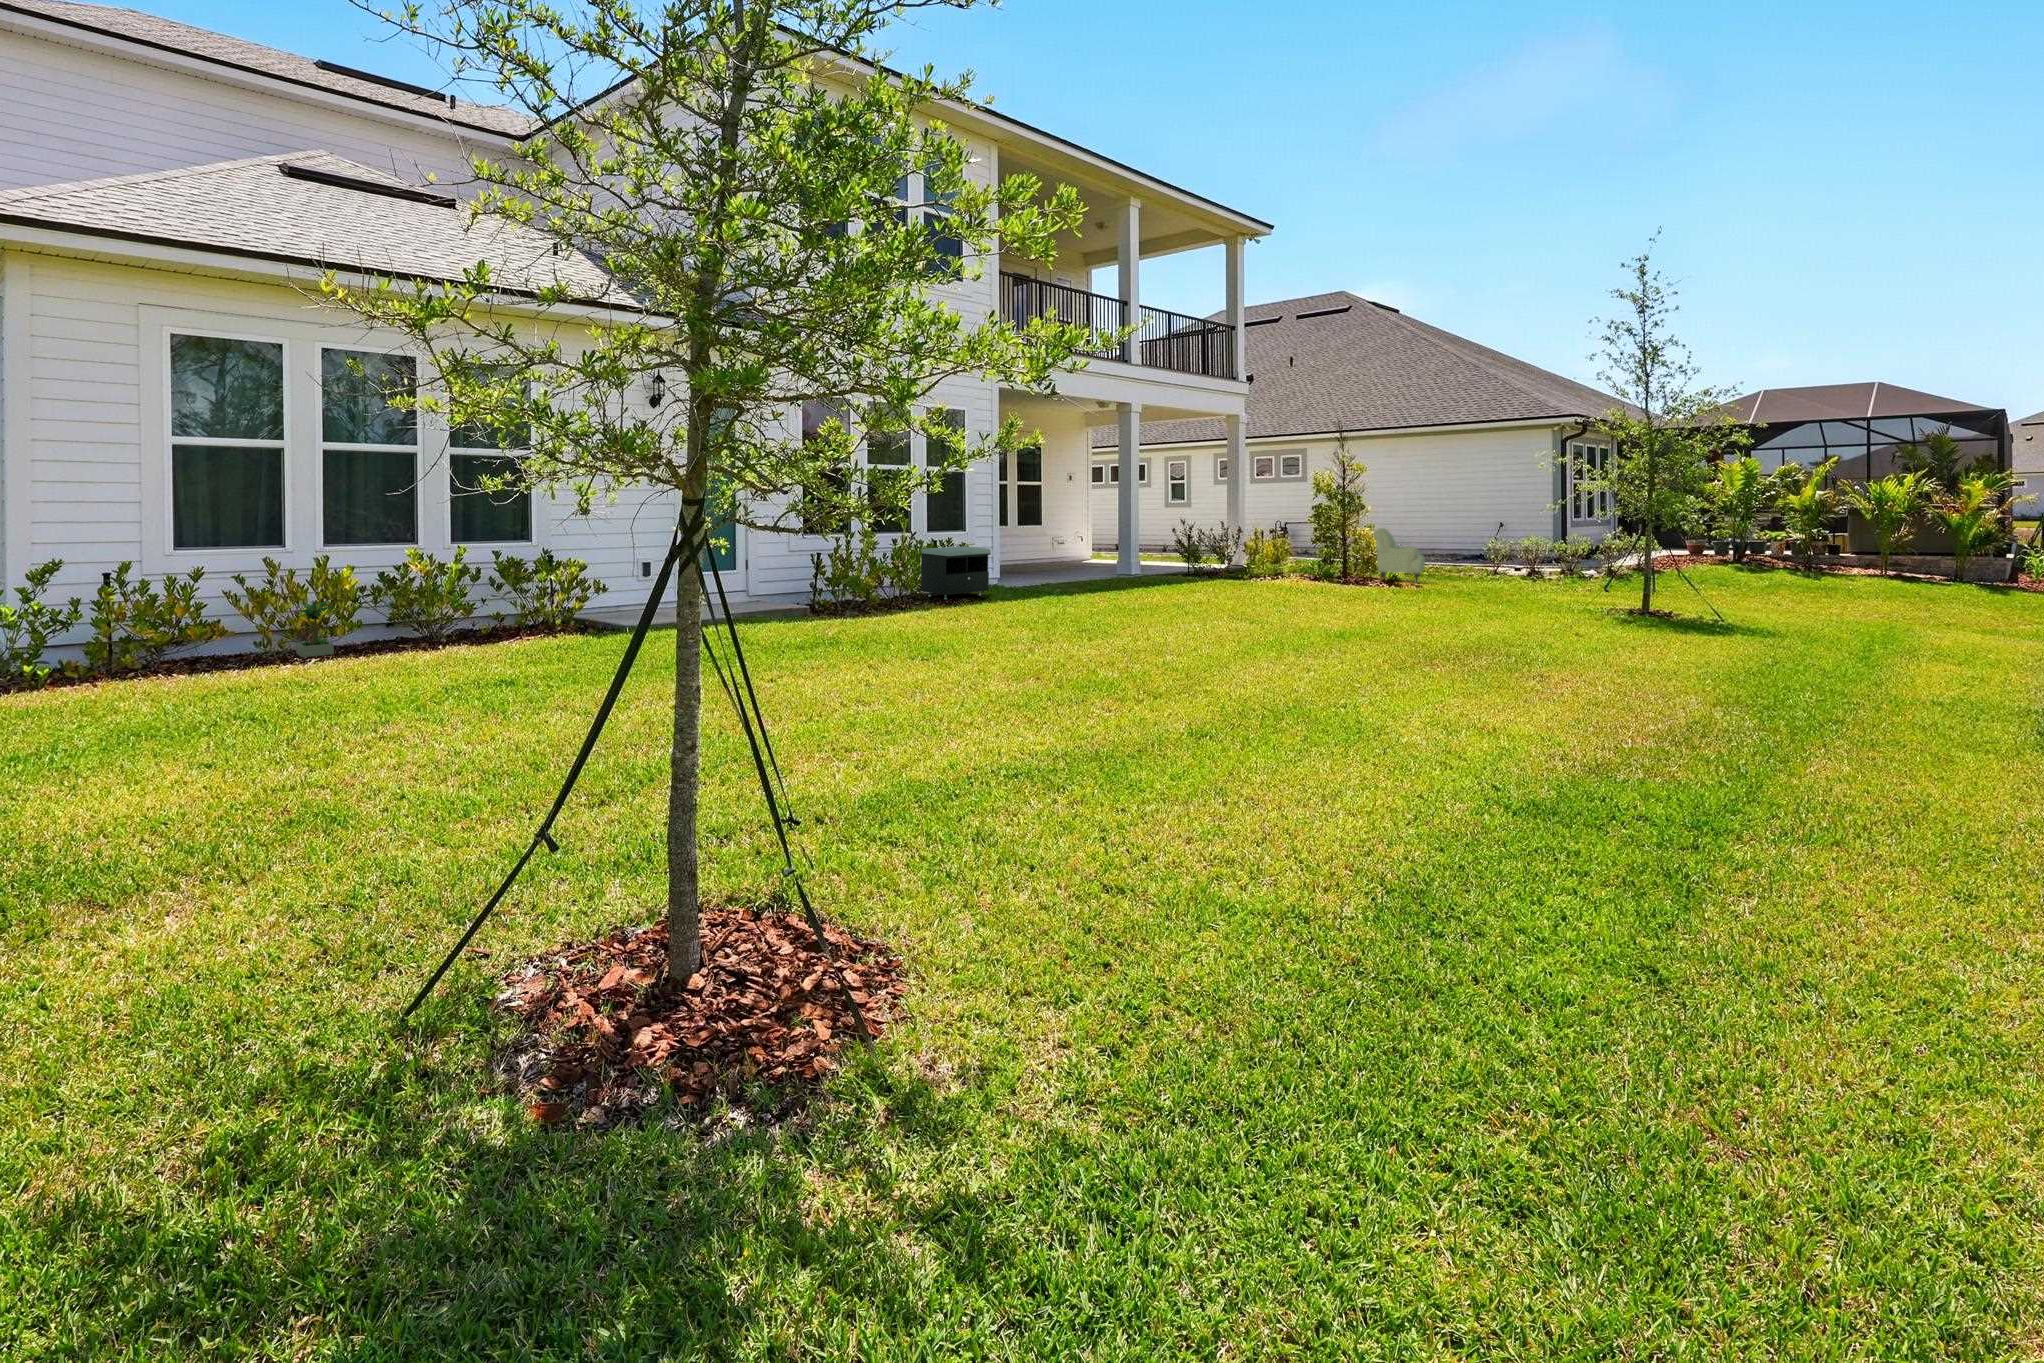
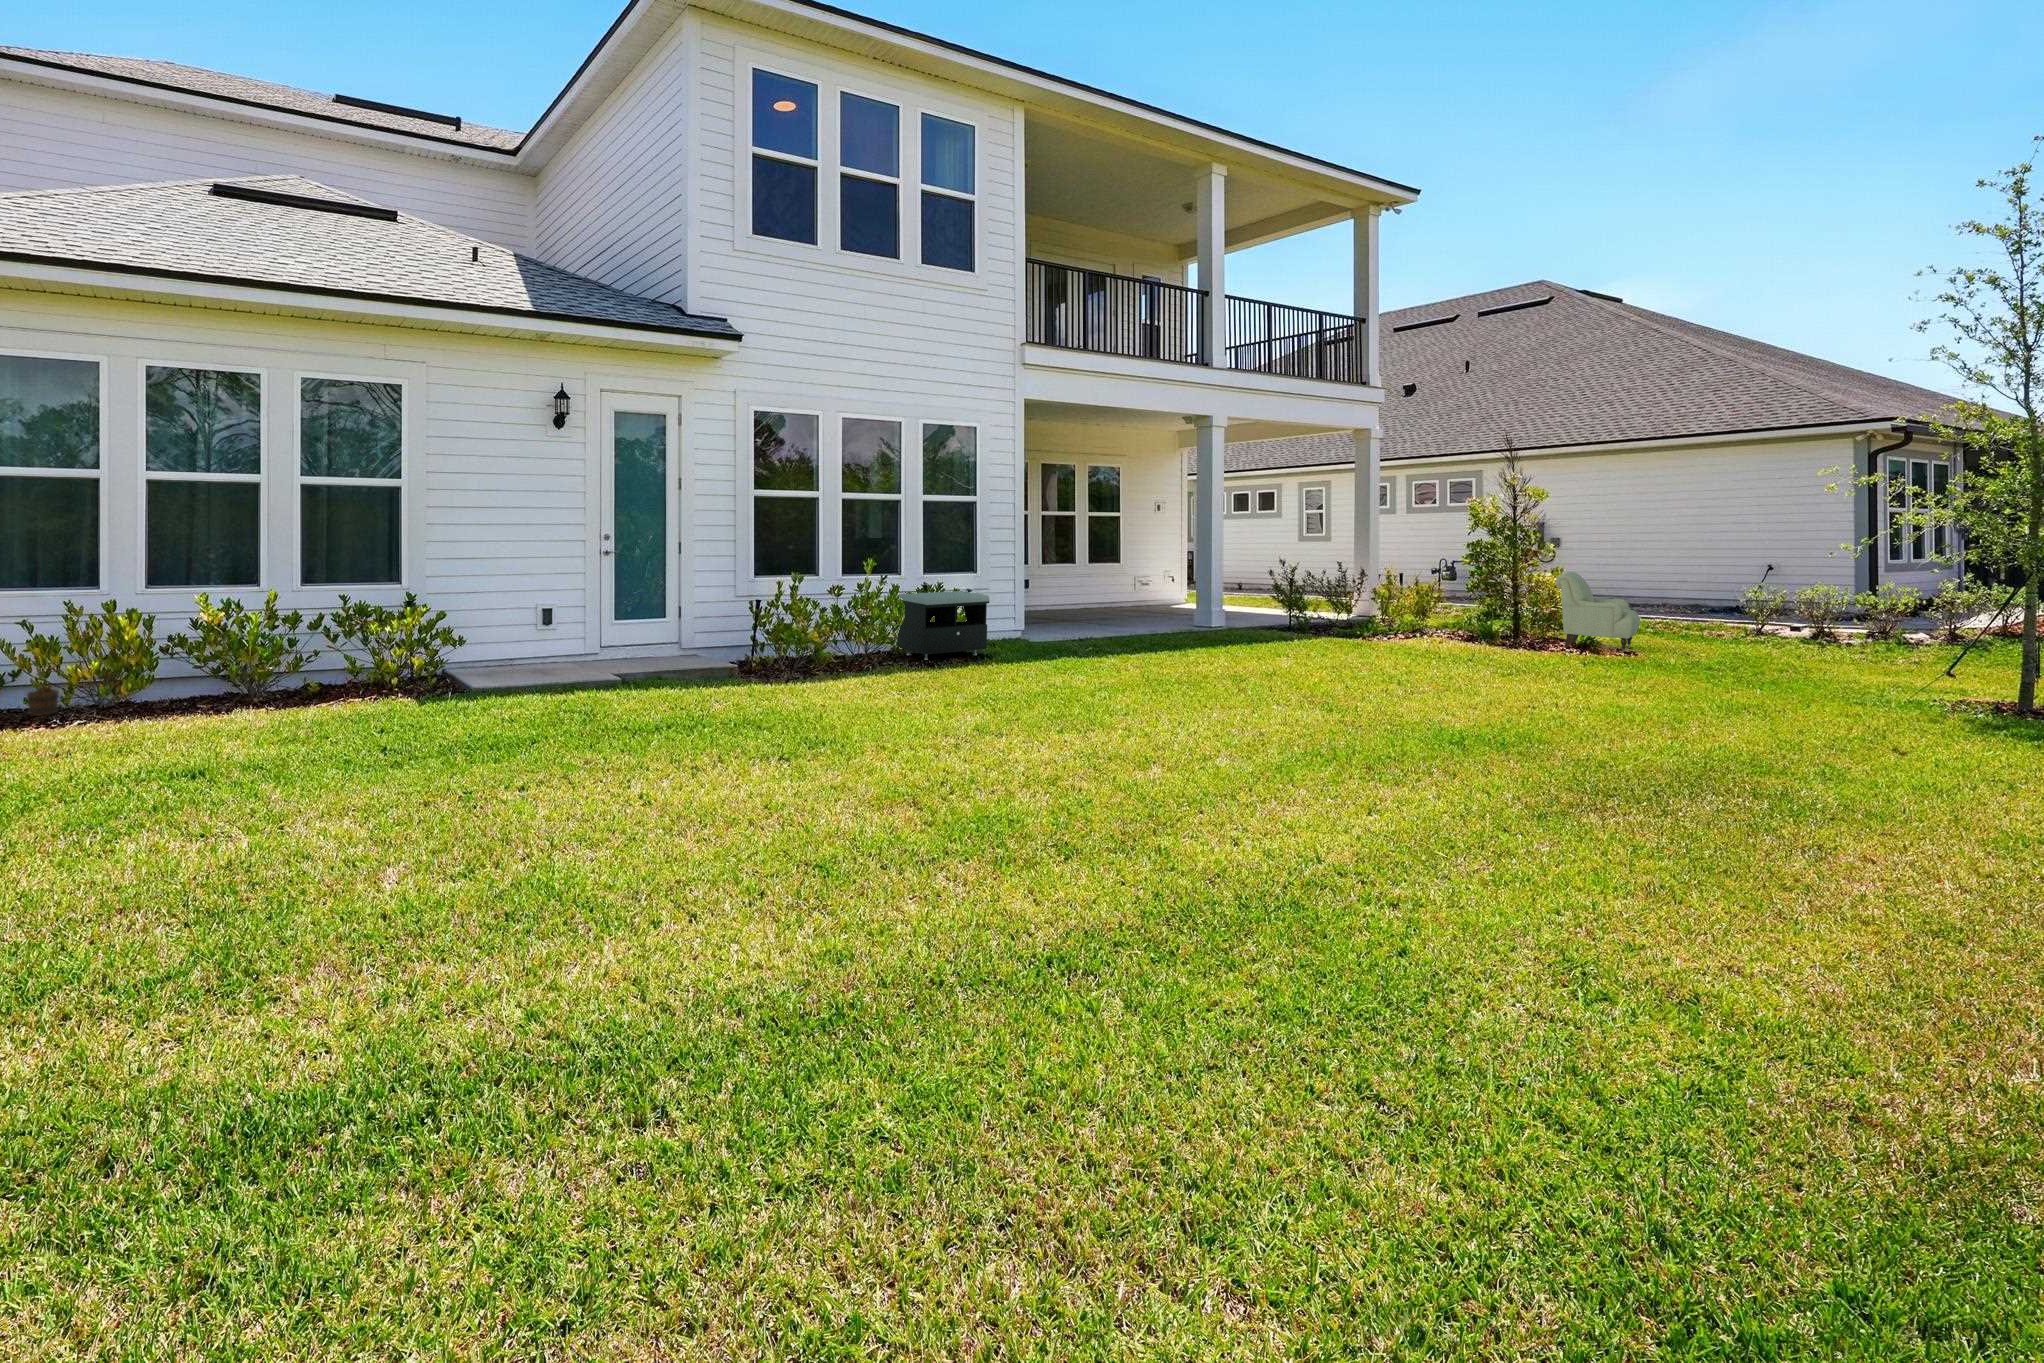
potted plant: present [296,601,334,657] -> none [79,652,135,721]
wooden bucket: none [242,616,269,655] -> present [27,671,59,716]

